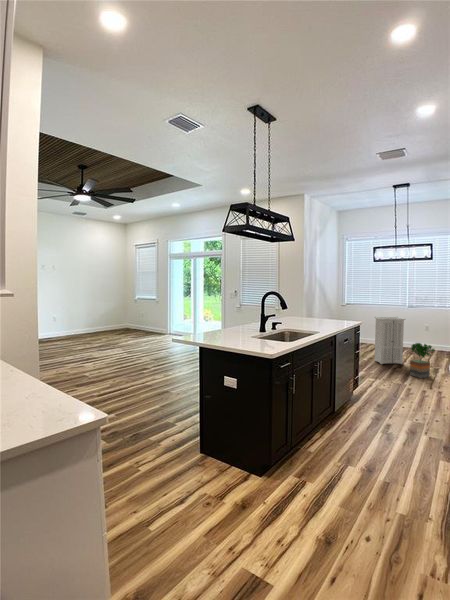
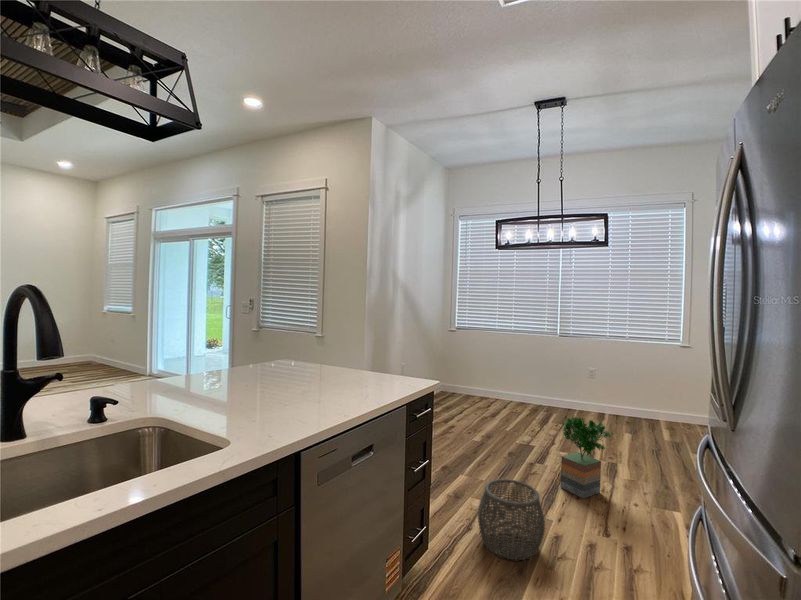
storage cabinet: present [375,317,405,364] -> none [496,356,554,454]
woven basket: none [374,364,404,392] -> present [478,479,545,561]

